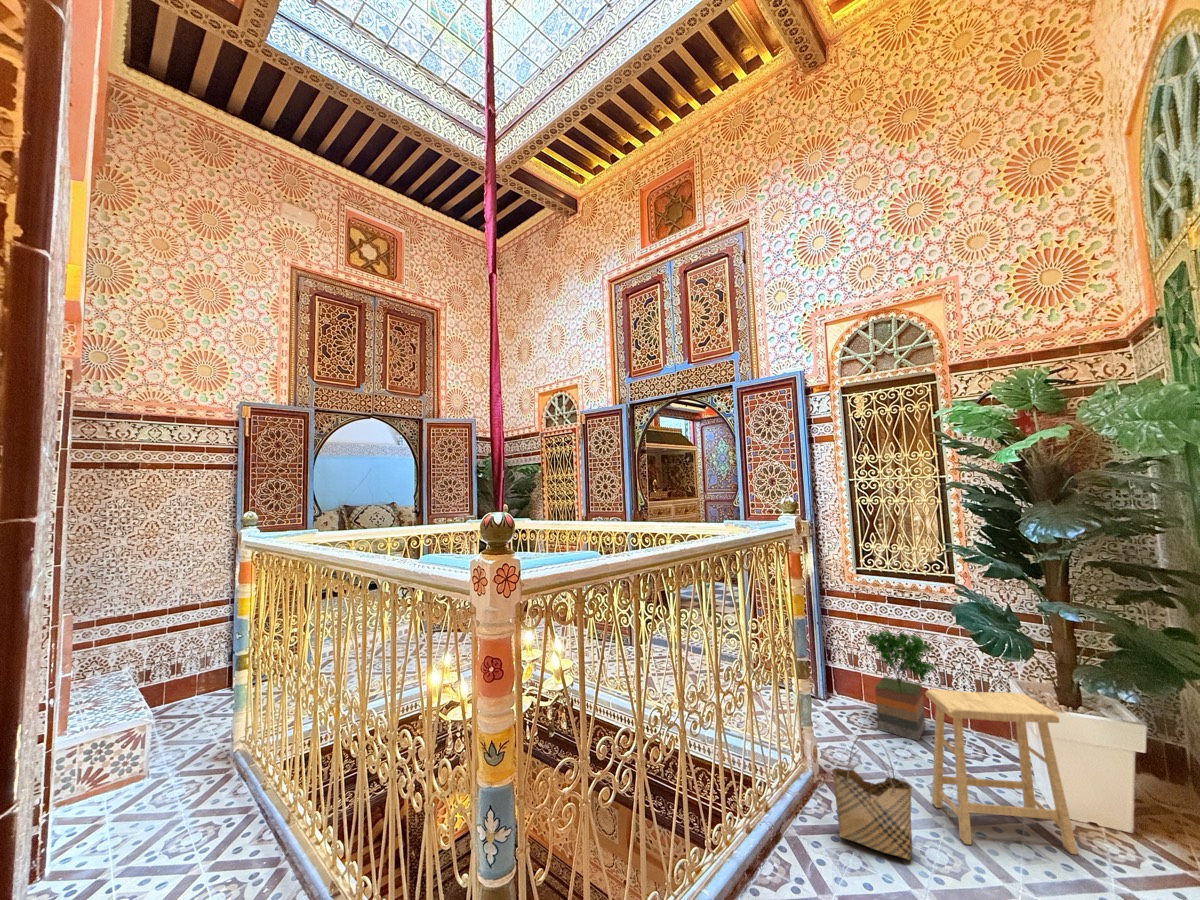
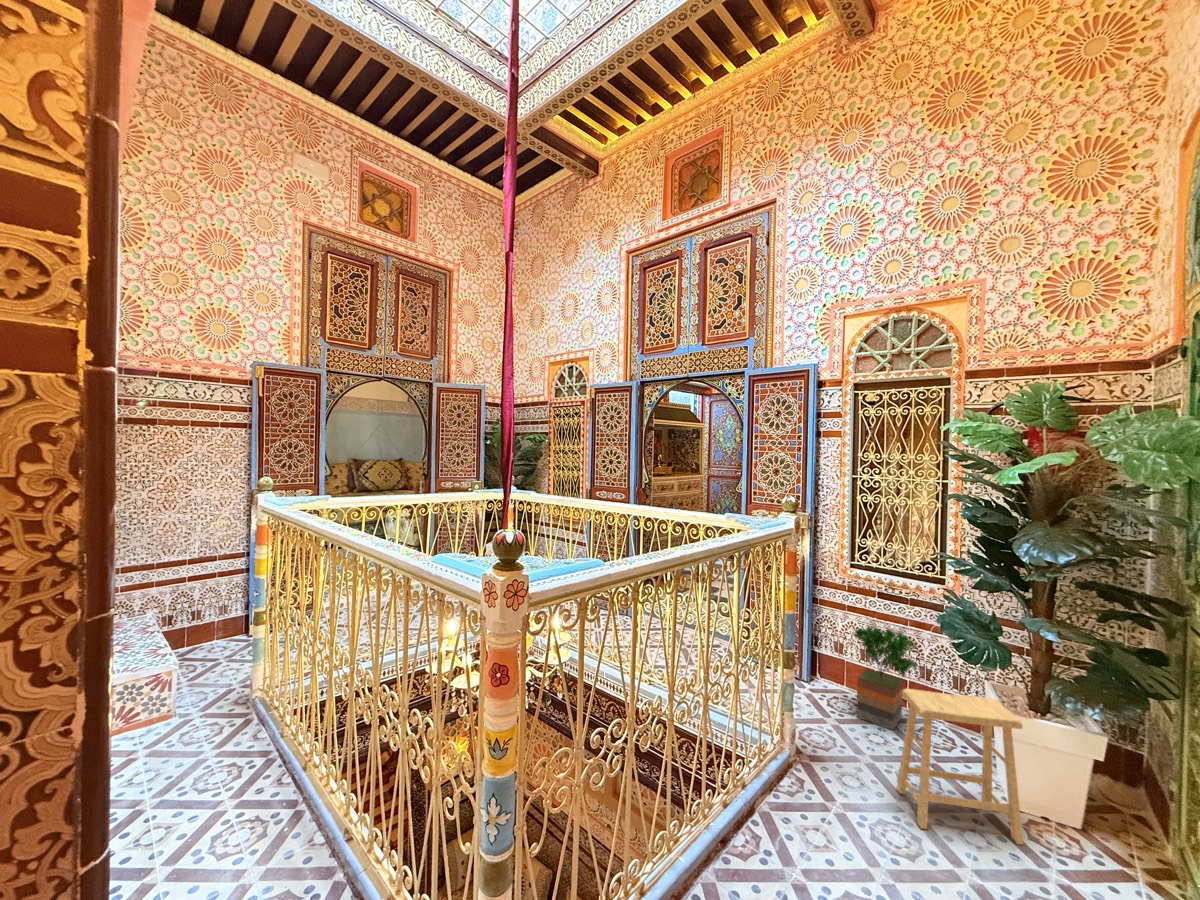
woven basket: present [832,735,912,859] -> none [805,726,877,839]

